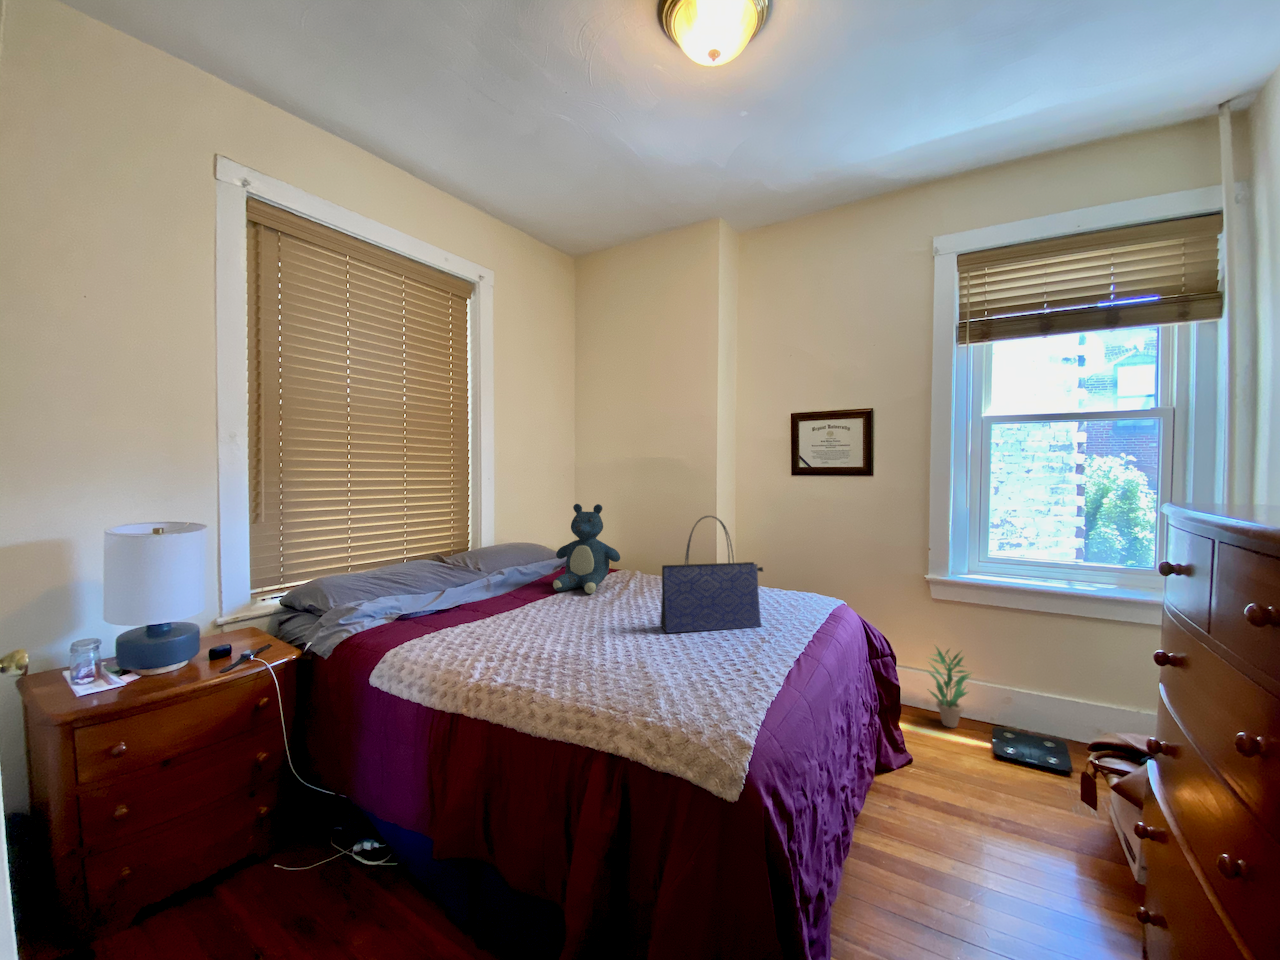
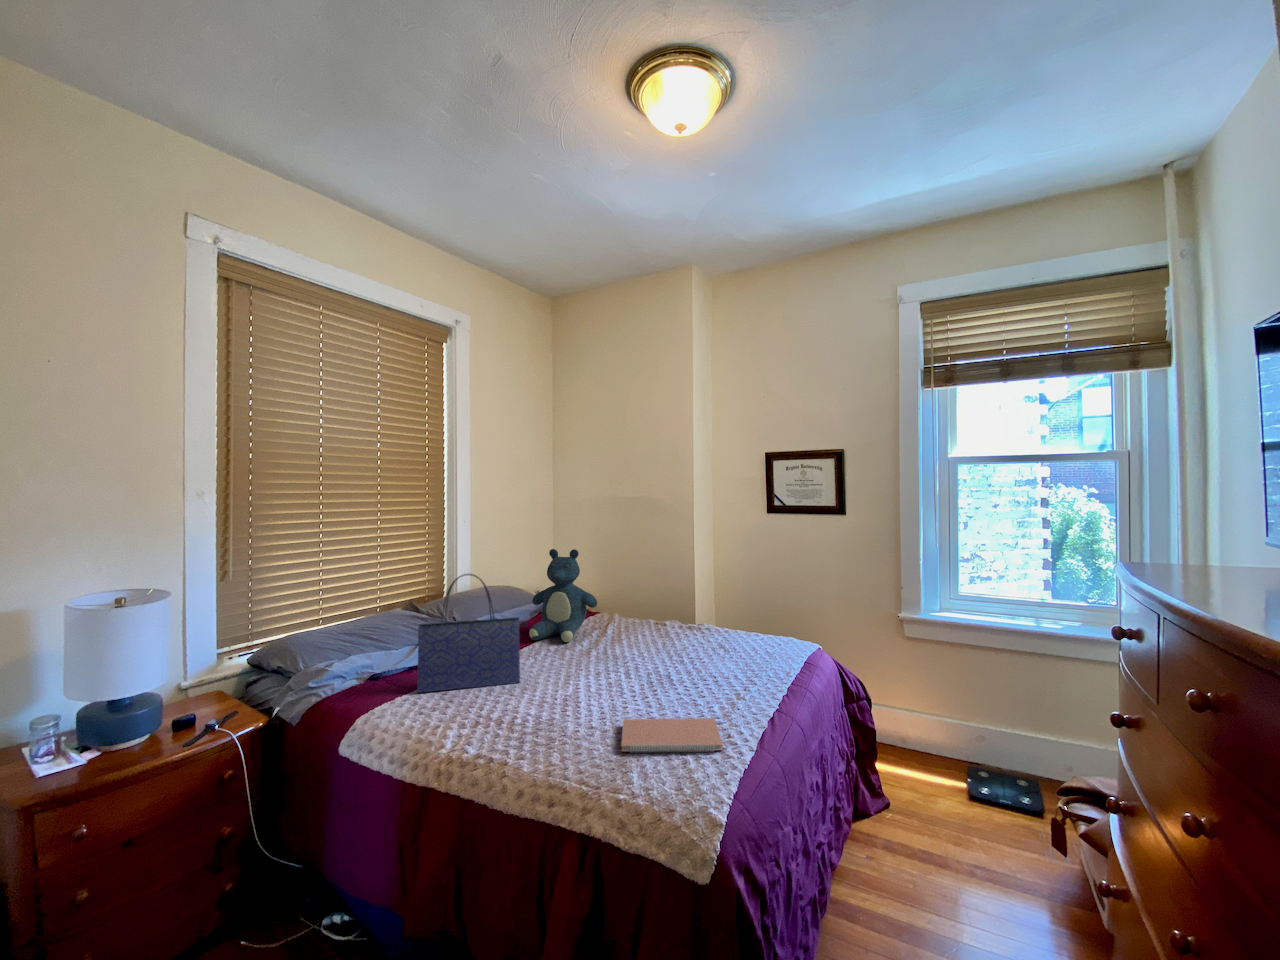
tote bag: present [660,516,763,633] -> present [417,574,527,693]
potted plant: present [929,647,970,728] -> none [902,681,950,766]
notebook: none [648,656,751,686] -> present [621,718,723,752]

